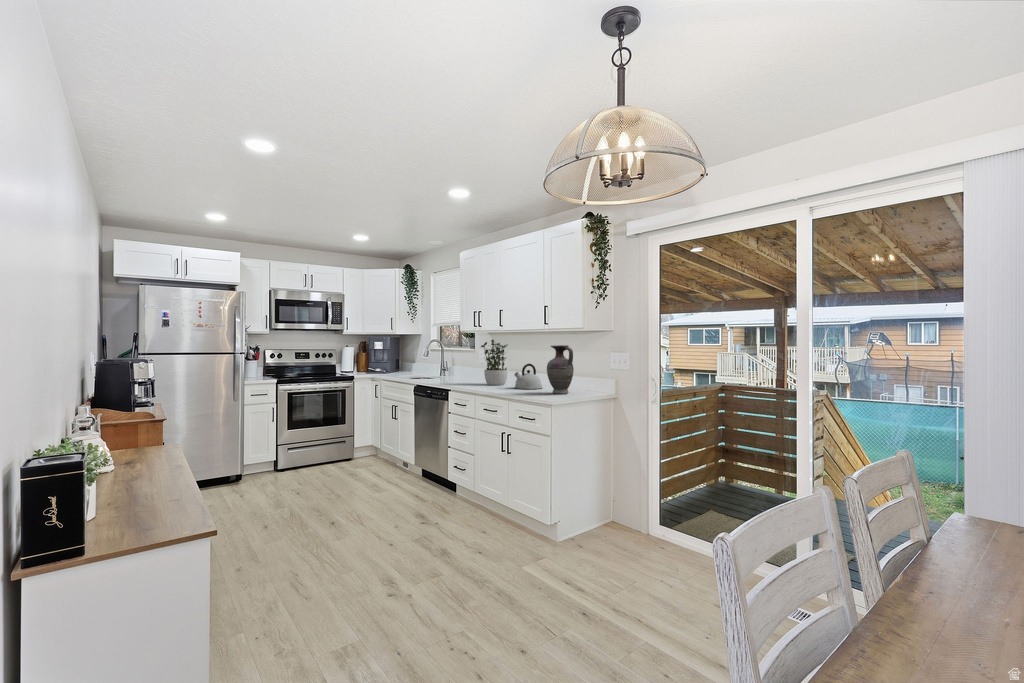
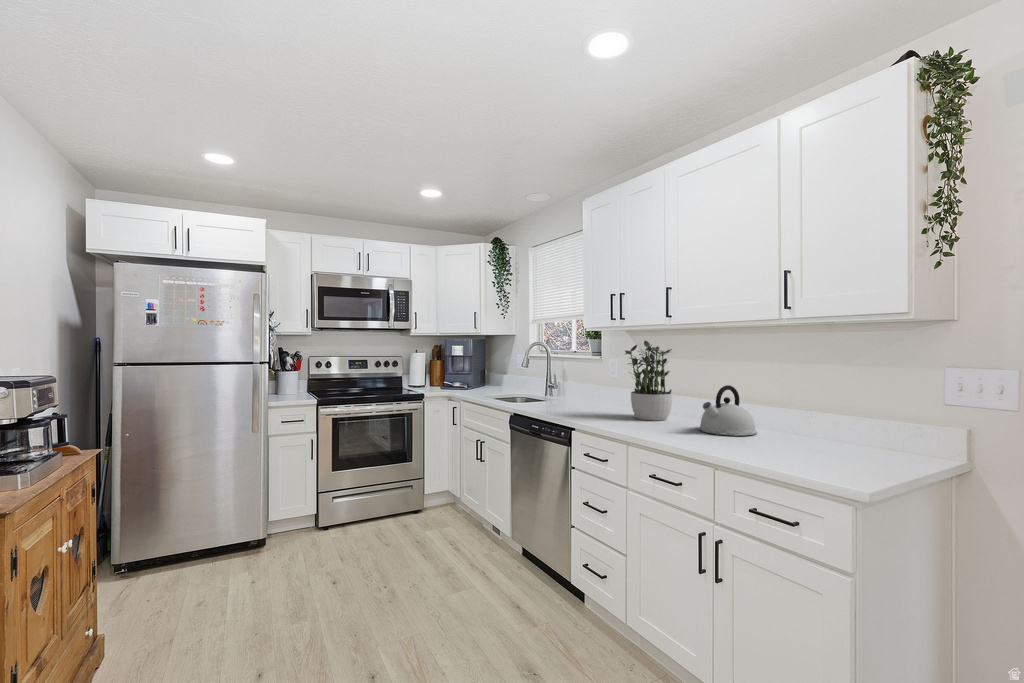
vase: present [547,345,574,393] -> none [797,352,869,458]

